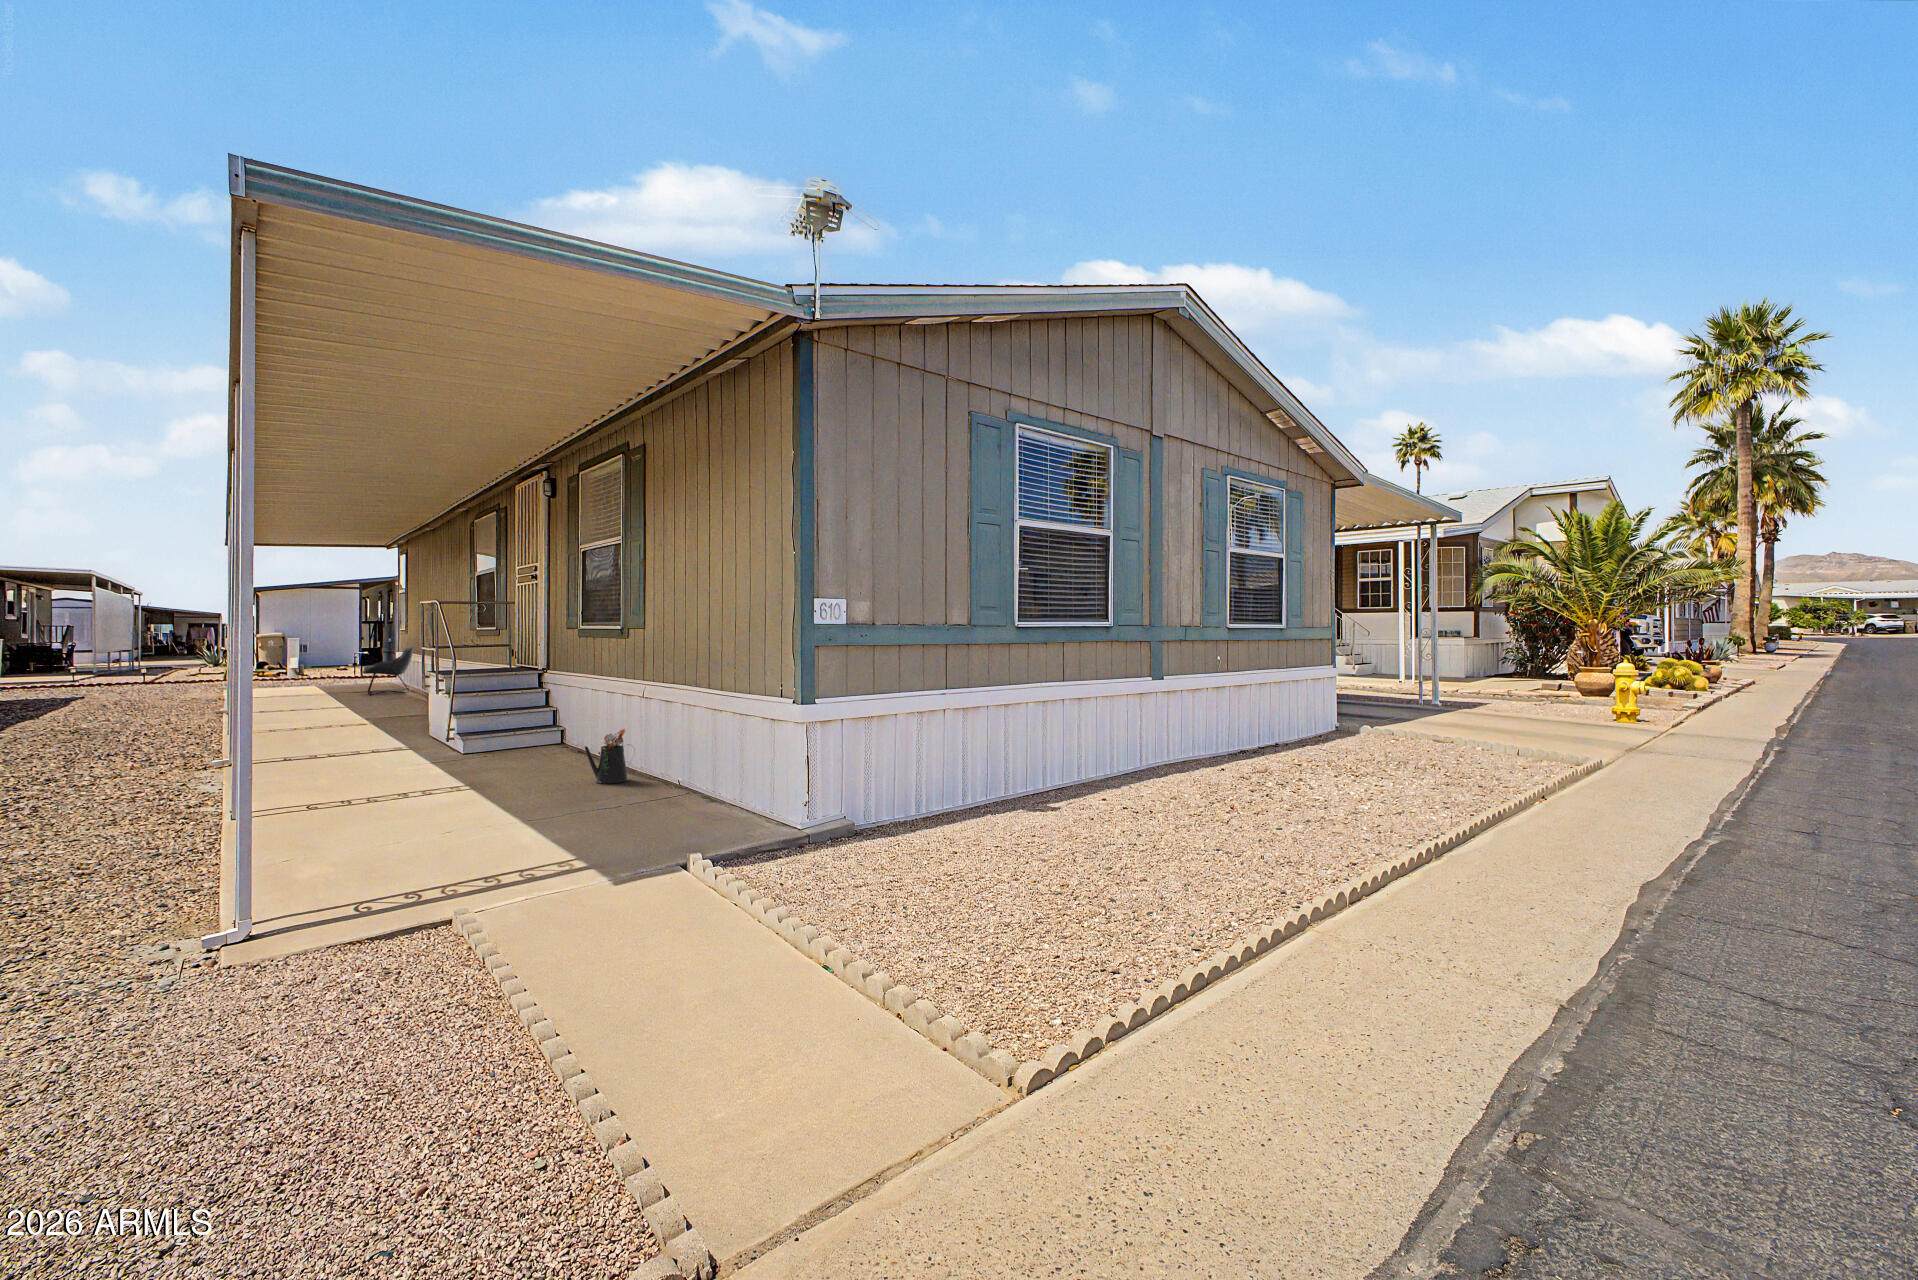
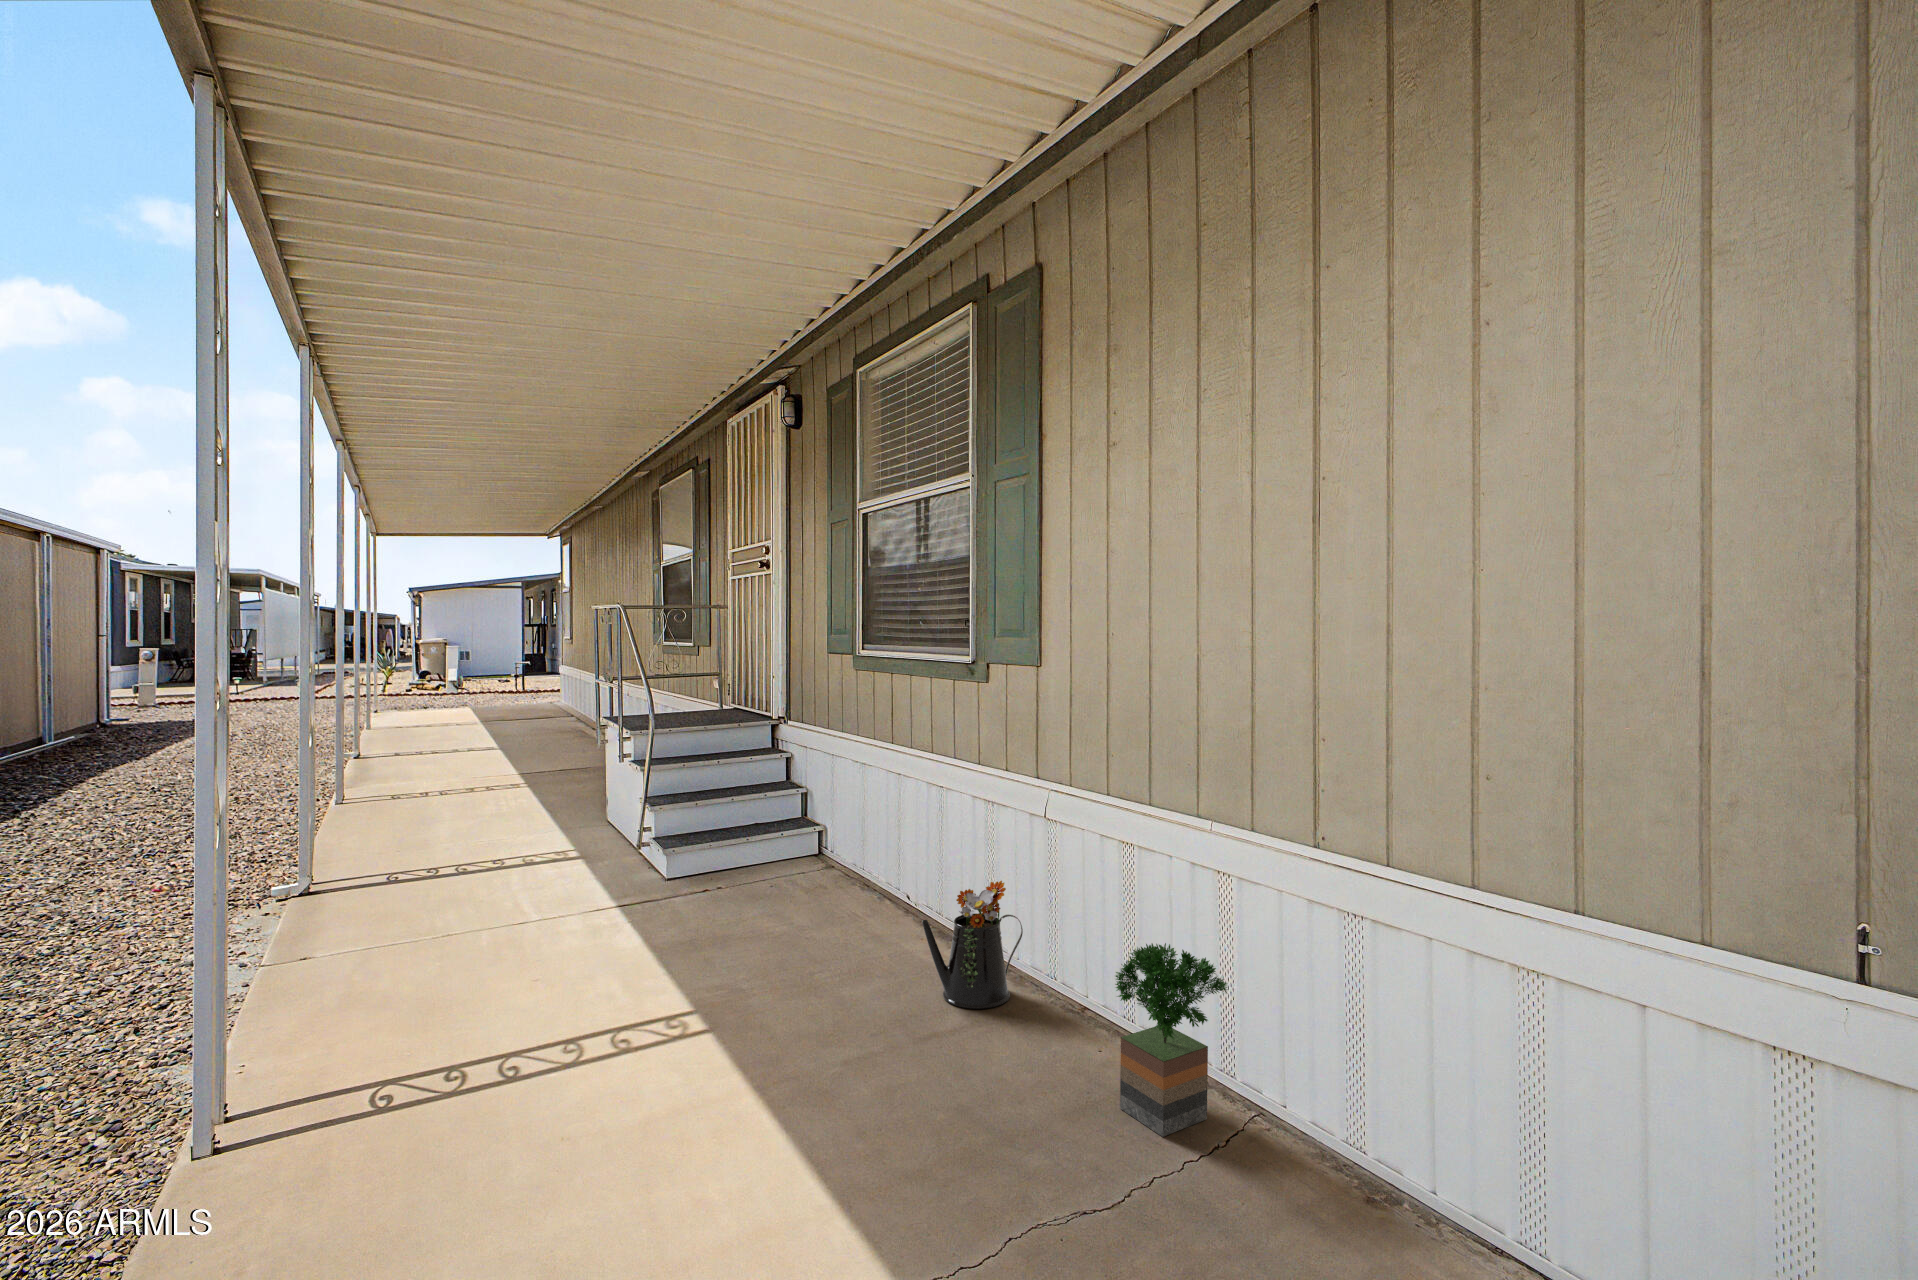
lounge chair: present [362,647,413,696] -> none [517,660,578,724]
potted tree: none [637,735,688,803] -> present [1115,943,1227,1137]

